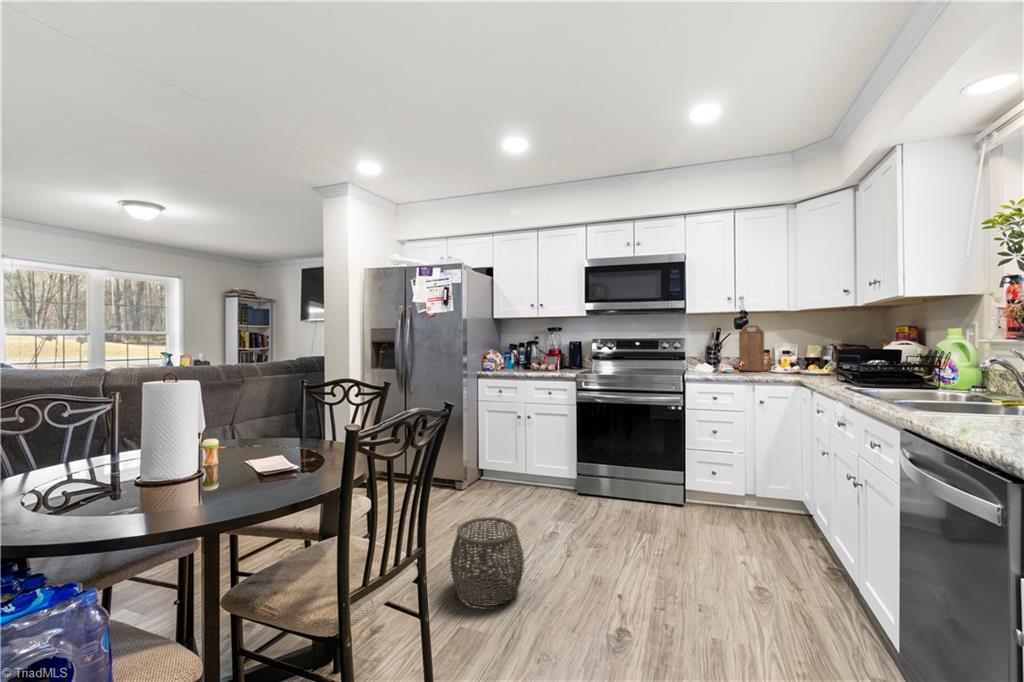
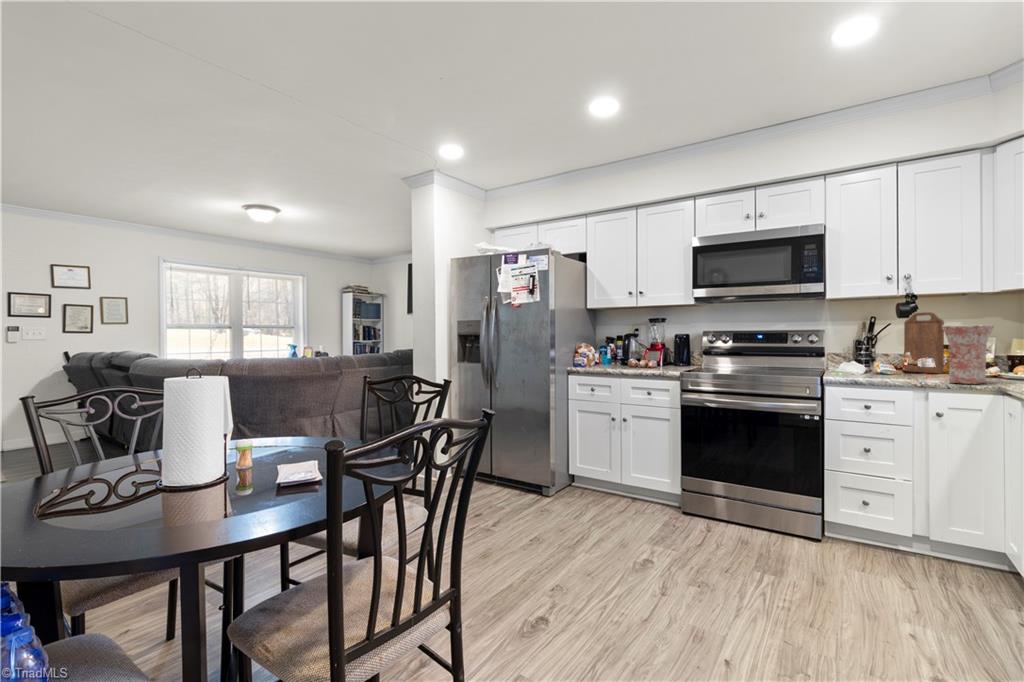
vase: none [762,334,794,378] -> present [942,325,994,384]
woven basket: present [450,517,524,607] -> none [518,539,605,649]

